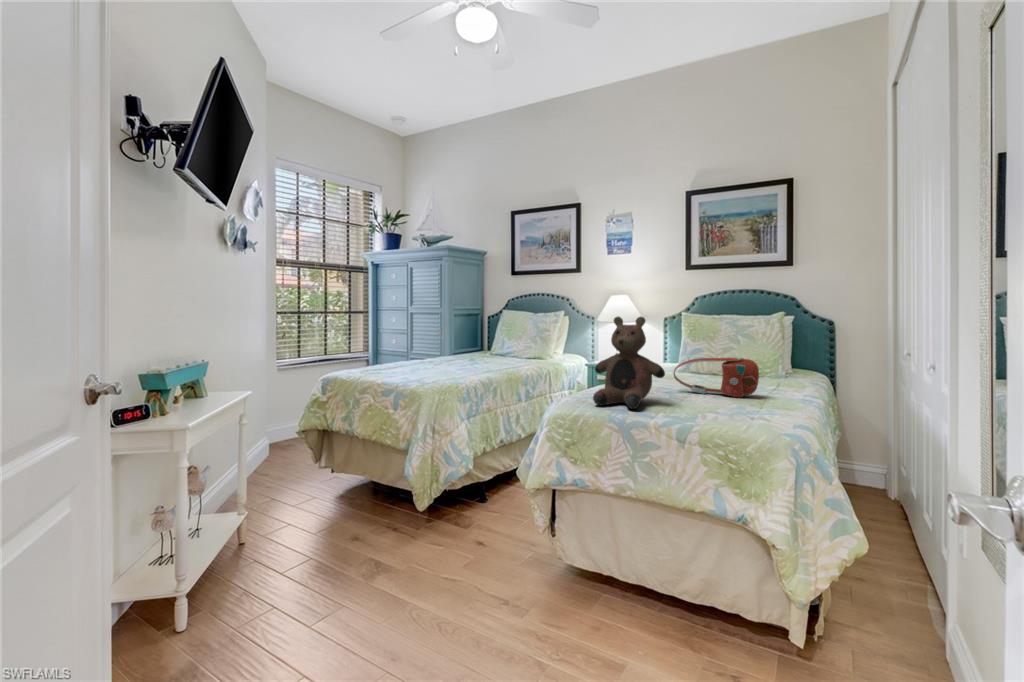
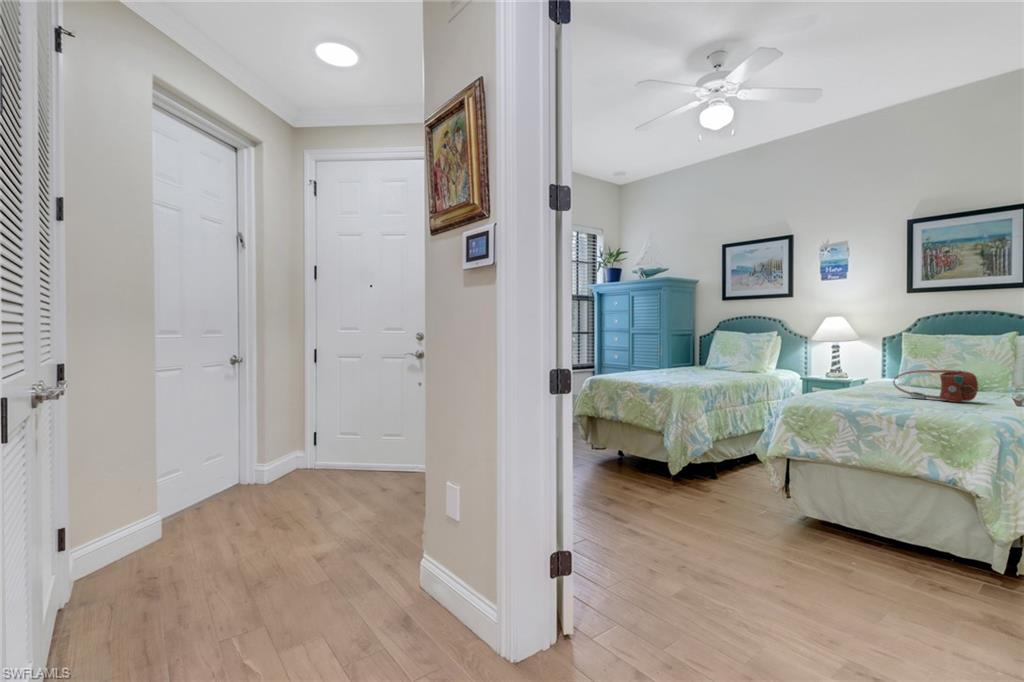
teddy bear: present [593,317,665,409] -> none [822,336,885,404]

